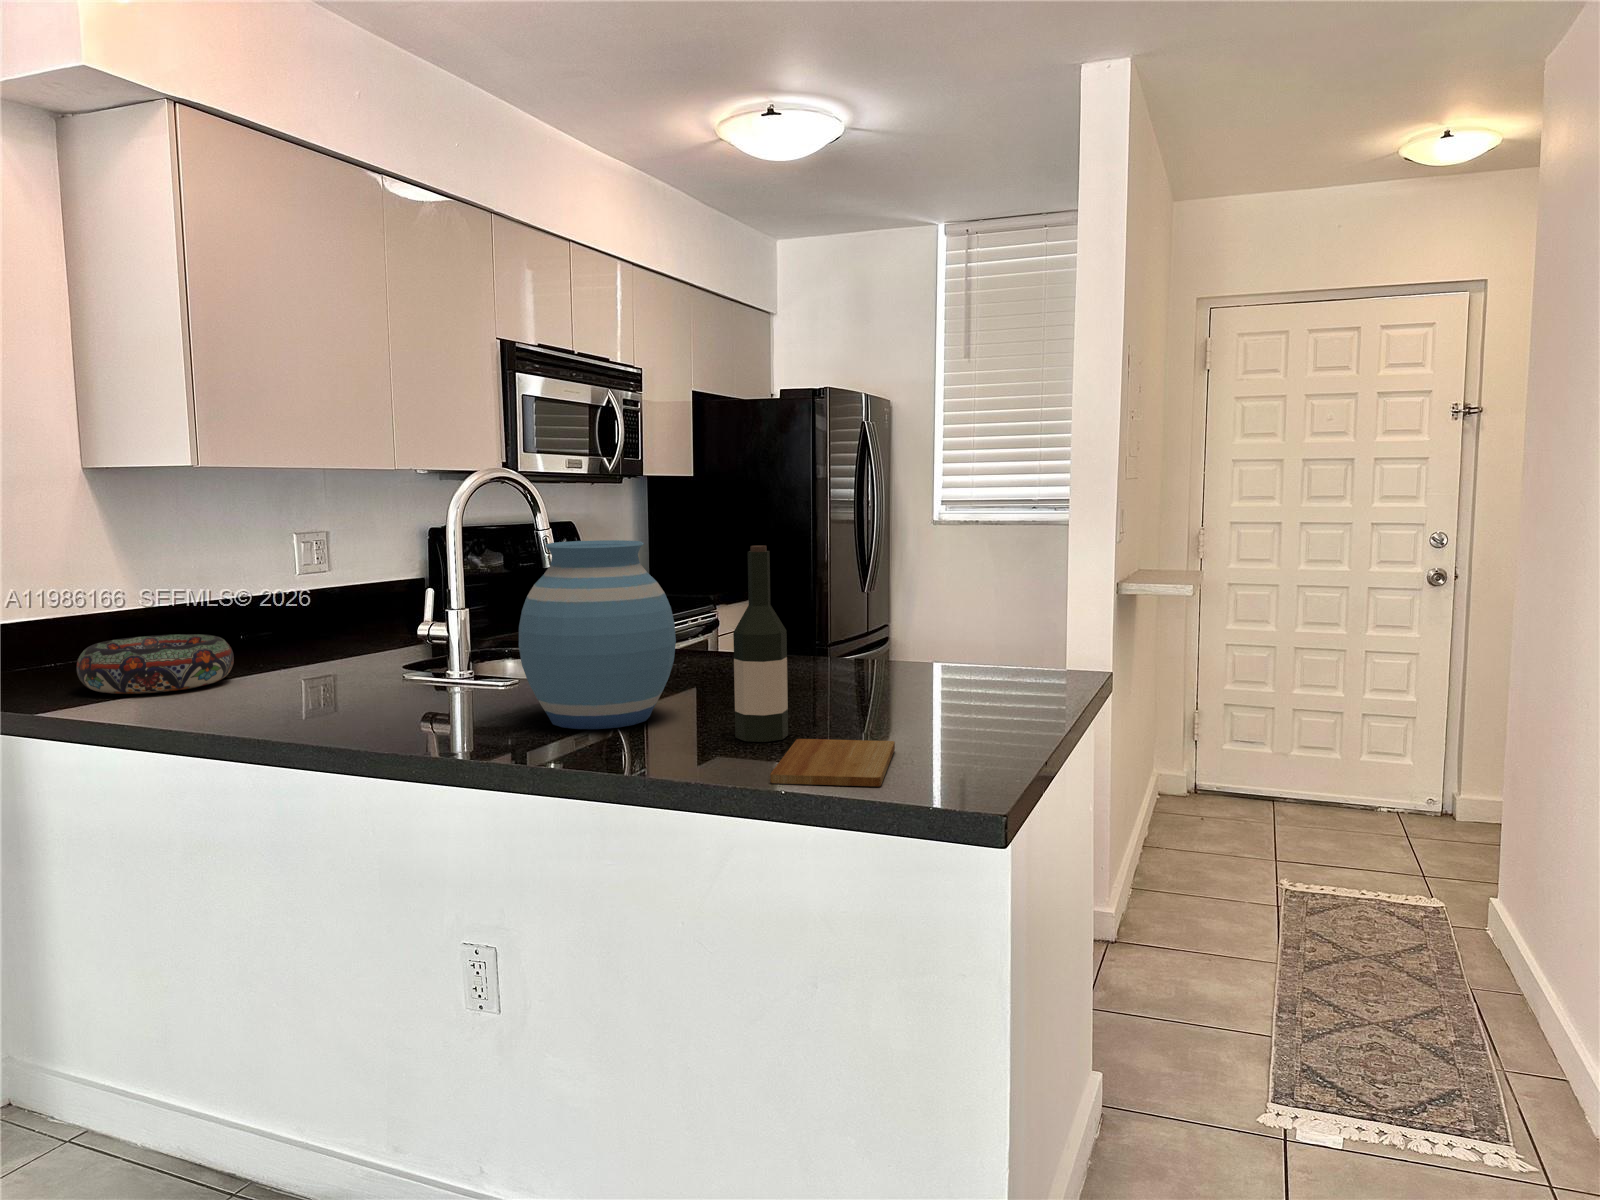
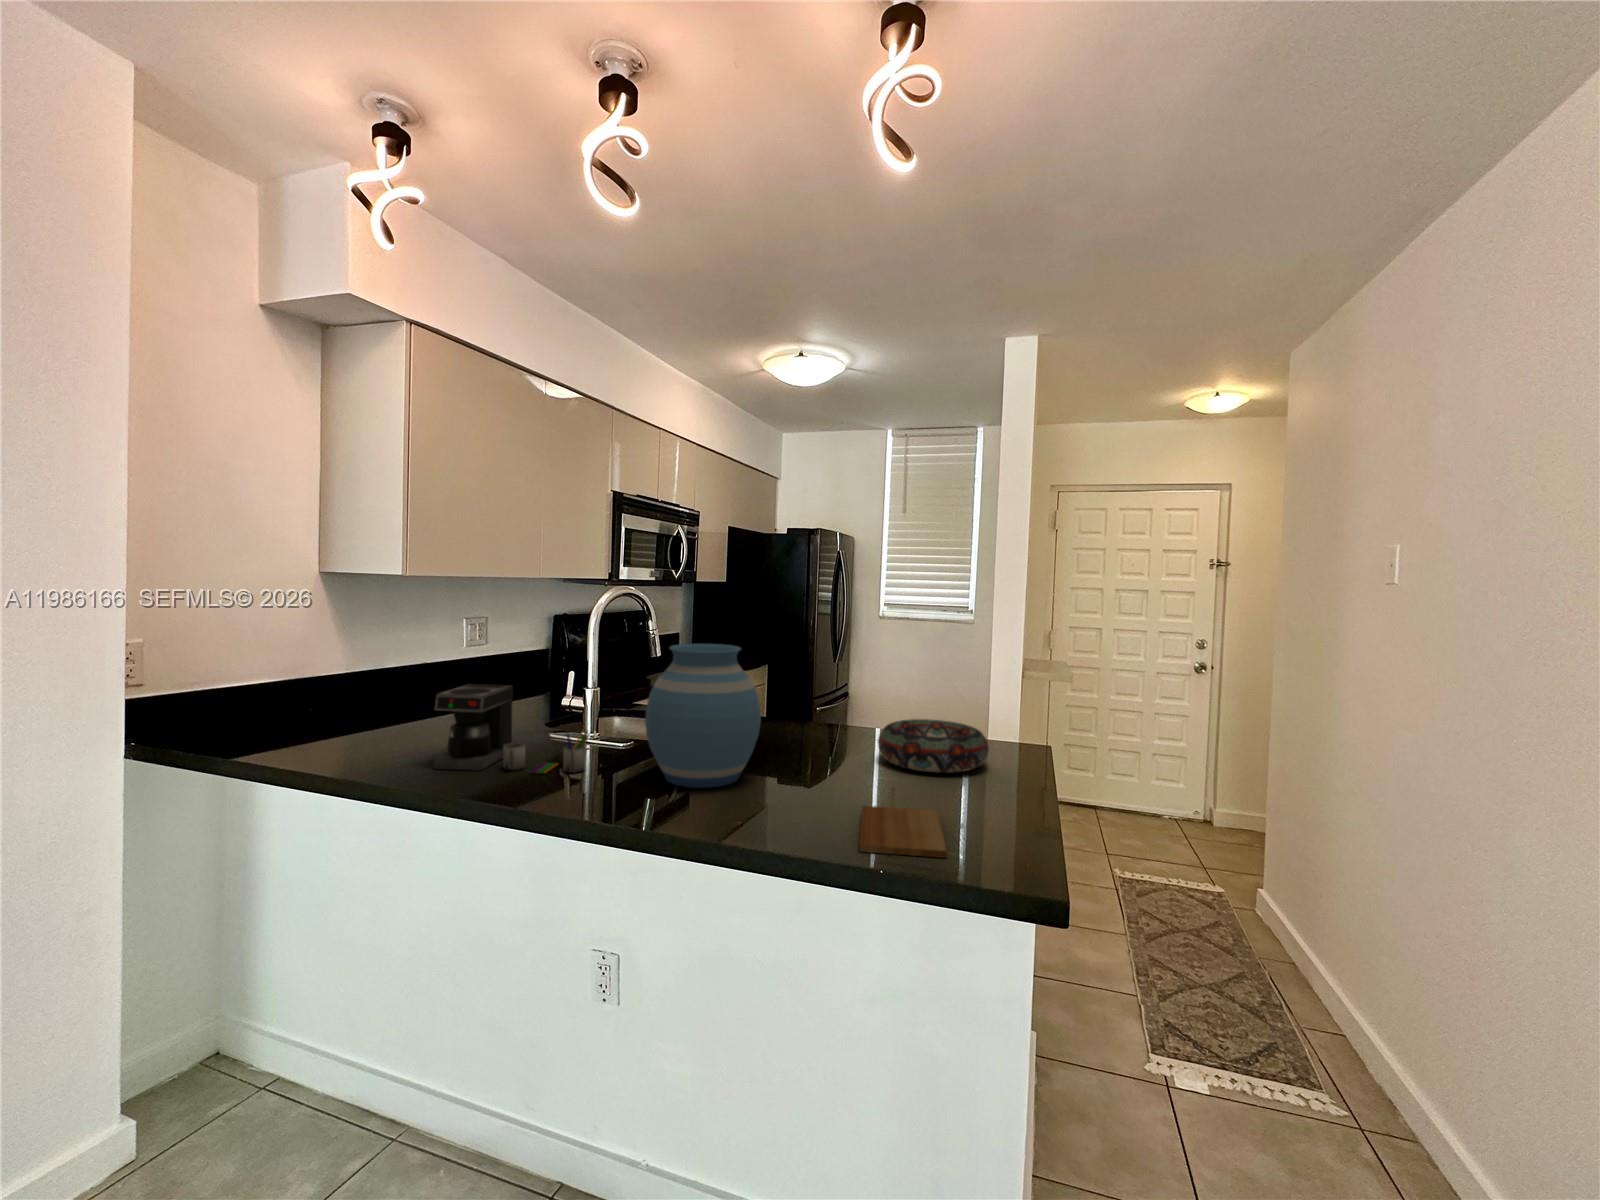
wine bottle: present [733,546,788,742] -> none [811,657,852,806]
coffee maker: none [244,610,450,721] -> present [433,684,590,773]
decorative bowl: present [76,634,234,694] -> present [878,719,989,773]

